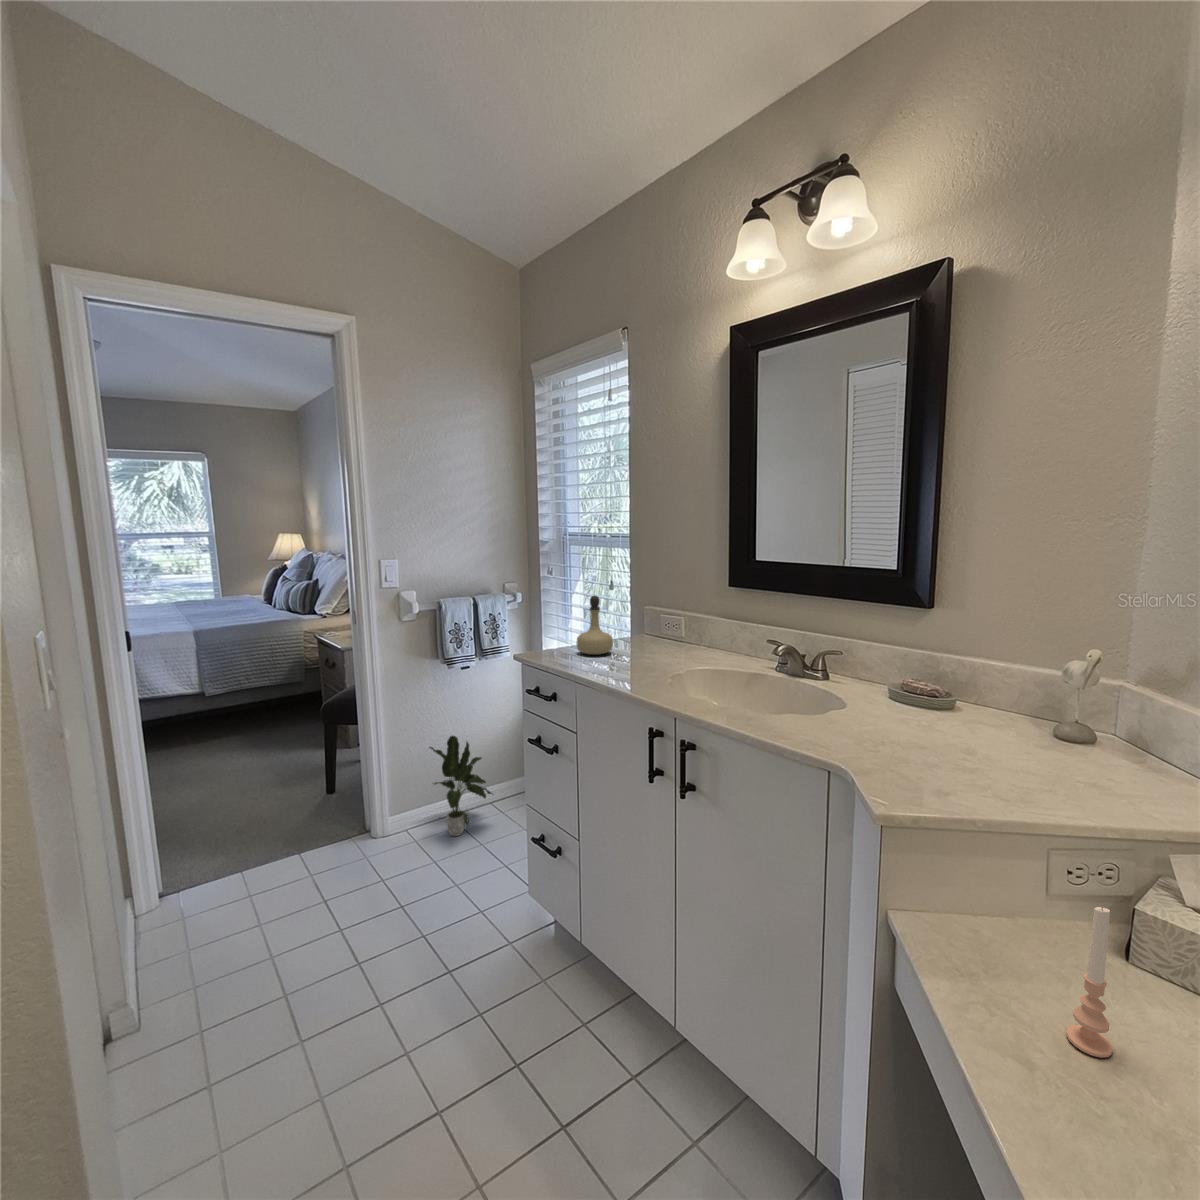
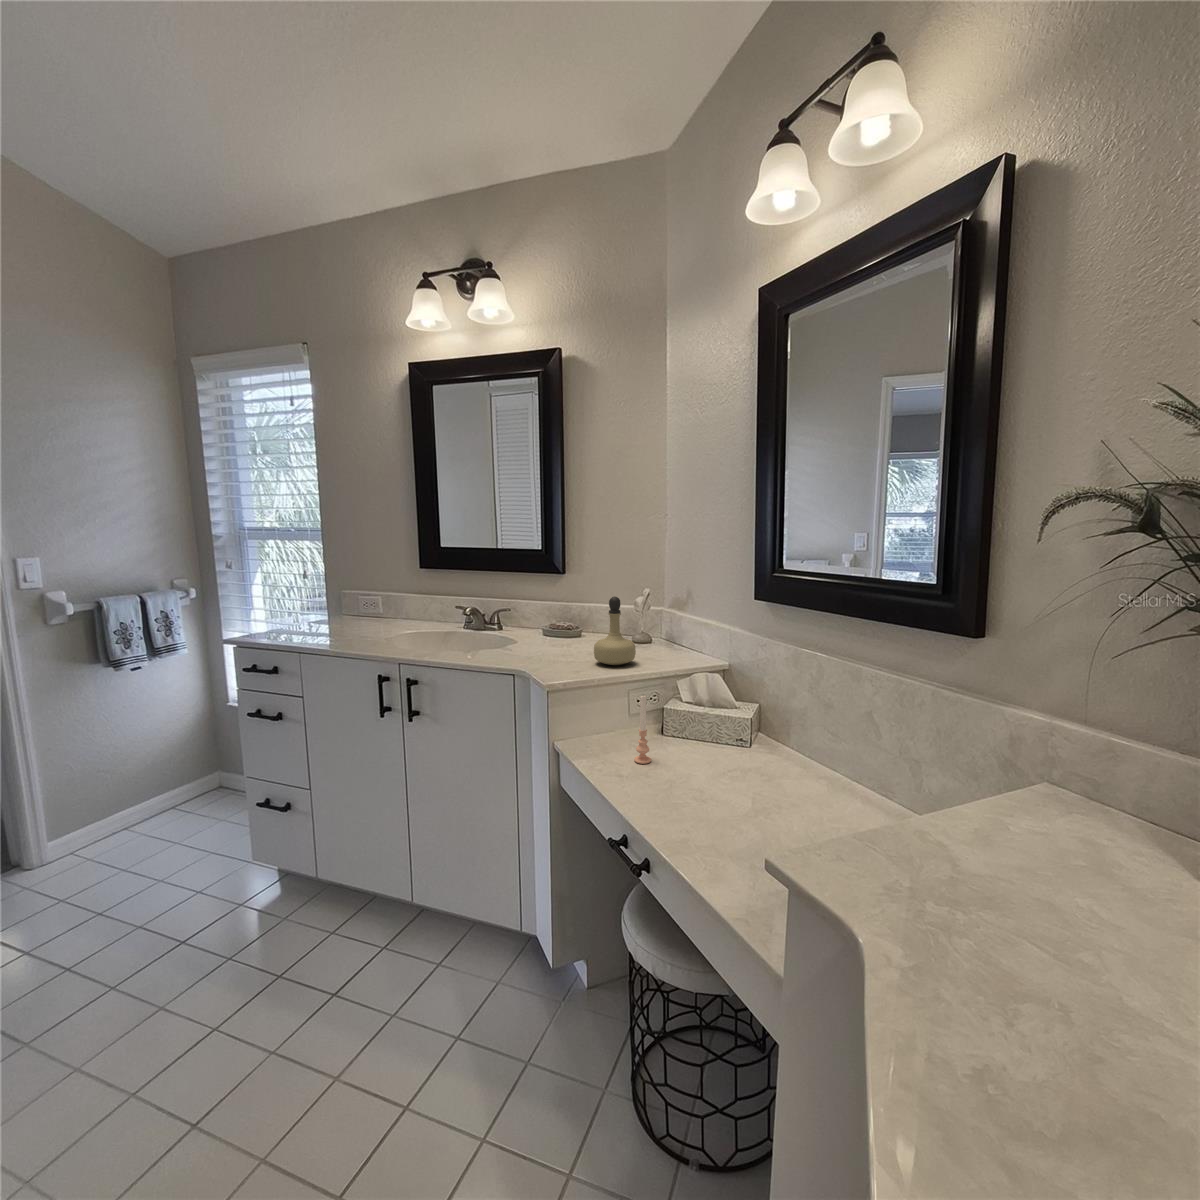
perfume bottle: present [577,595,613,655] -> present [594,596,636,665]
potted plant: present [430,736,492,836] -> none [95,742,186,846]

